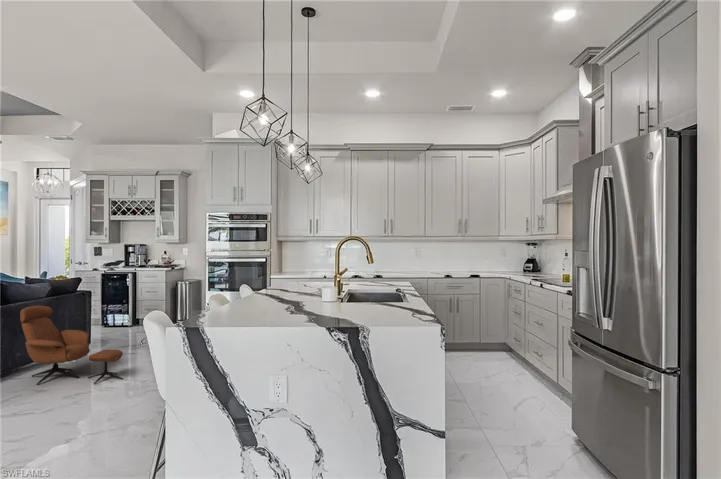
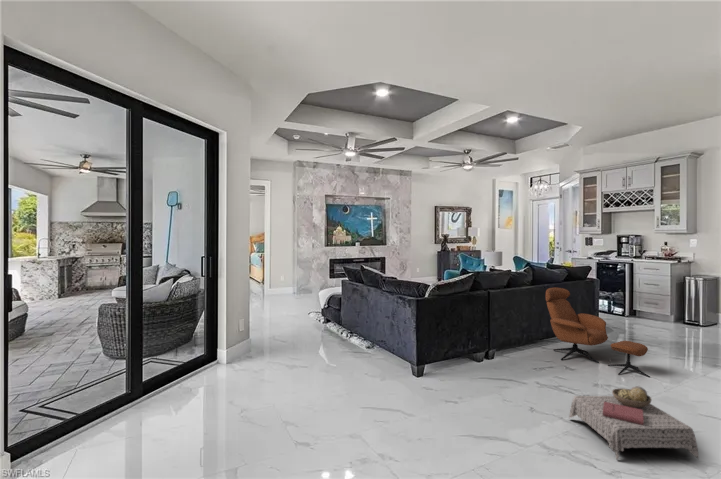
ottoman: none [18,388,128,461] -> present [569,386,699,460]

